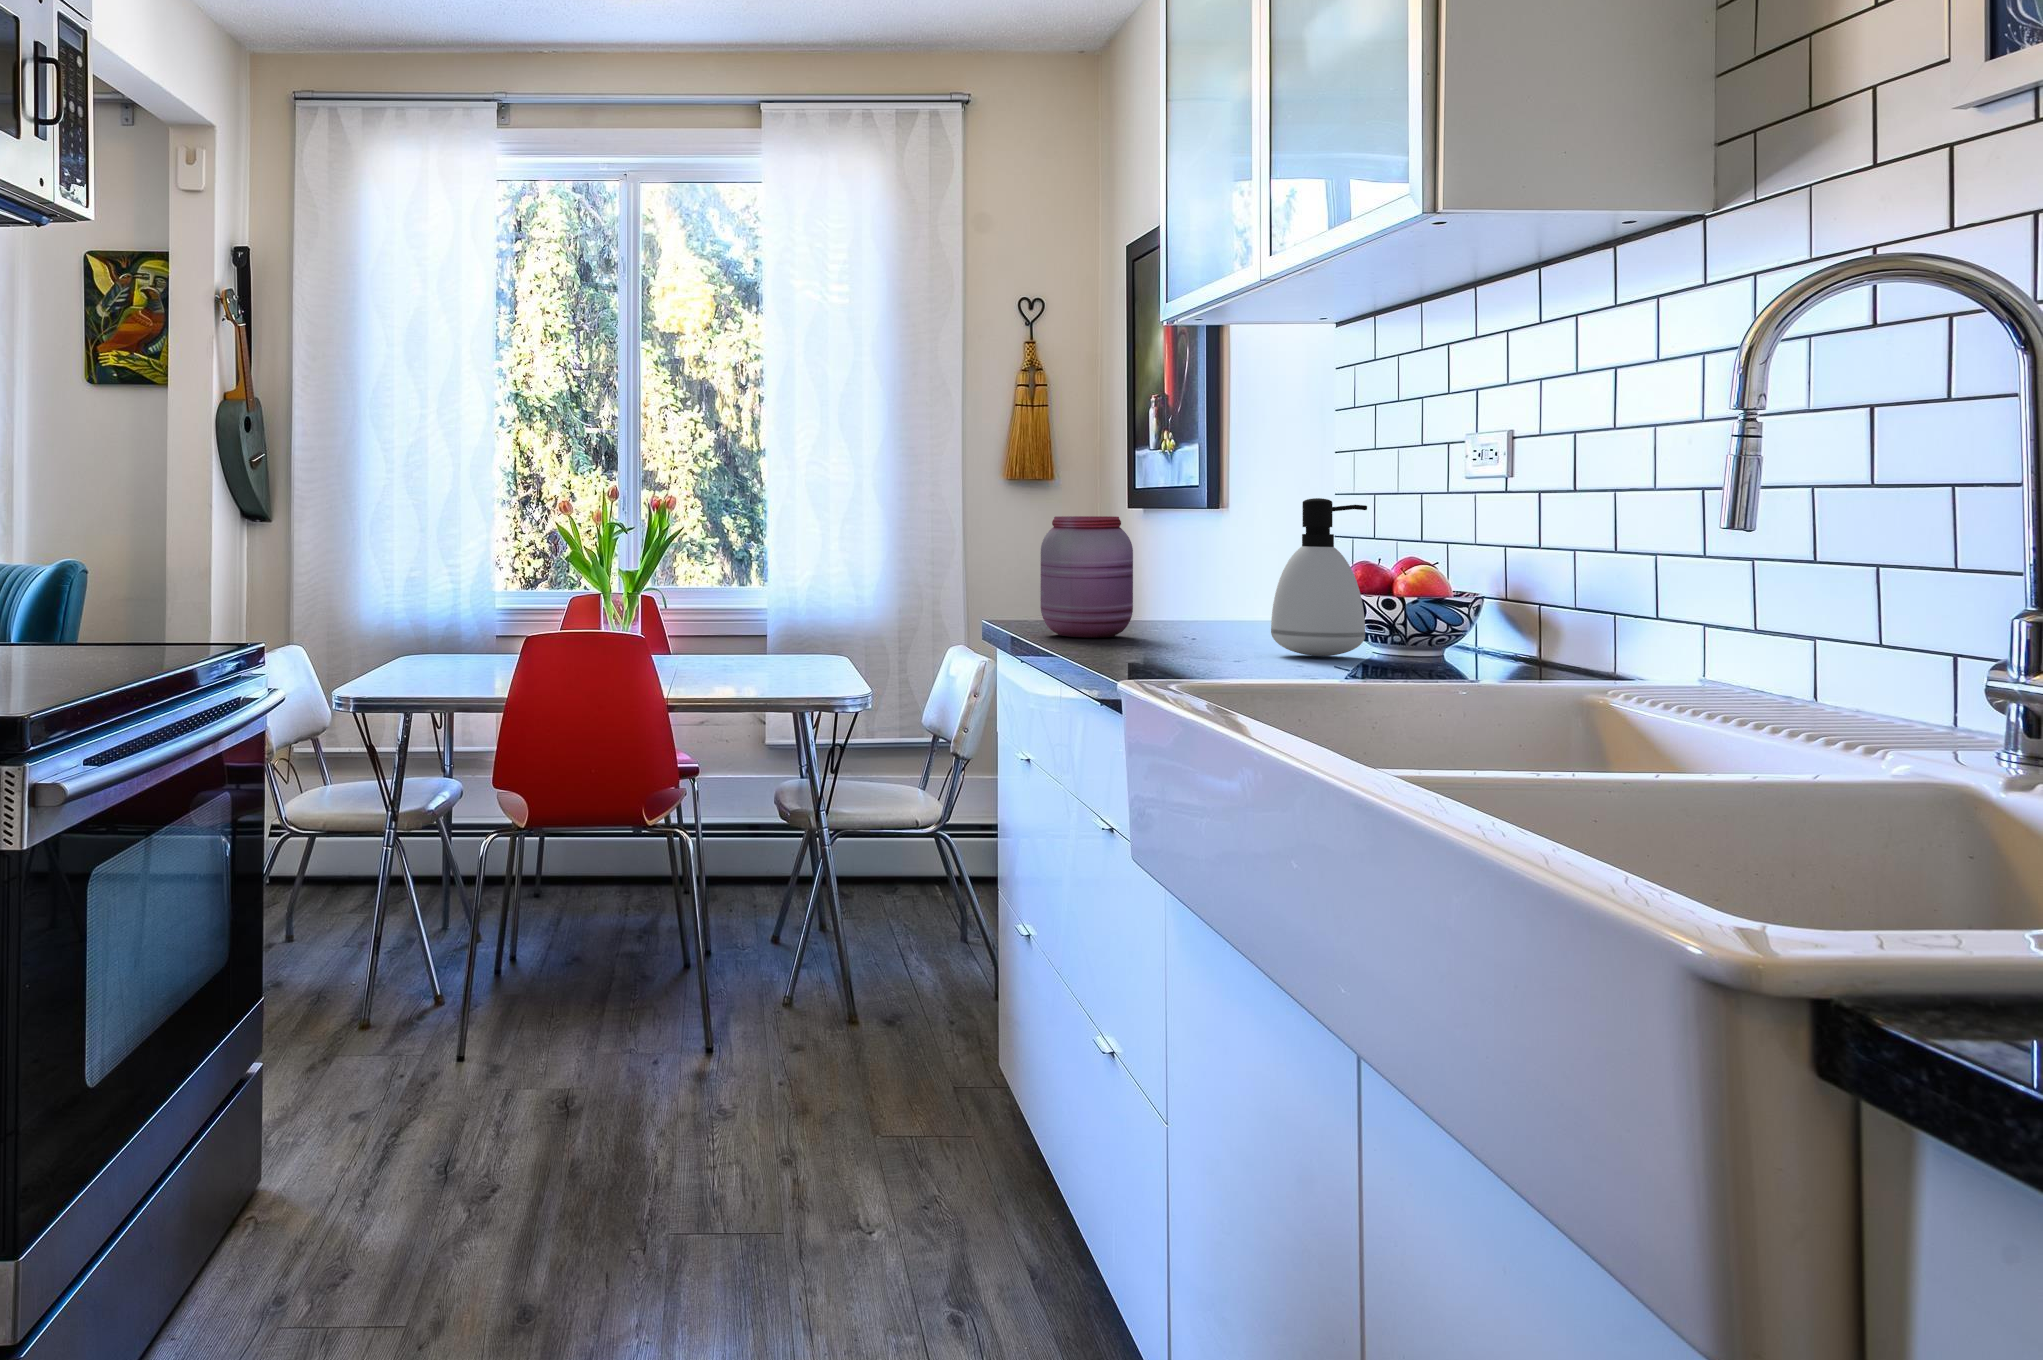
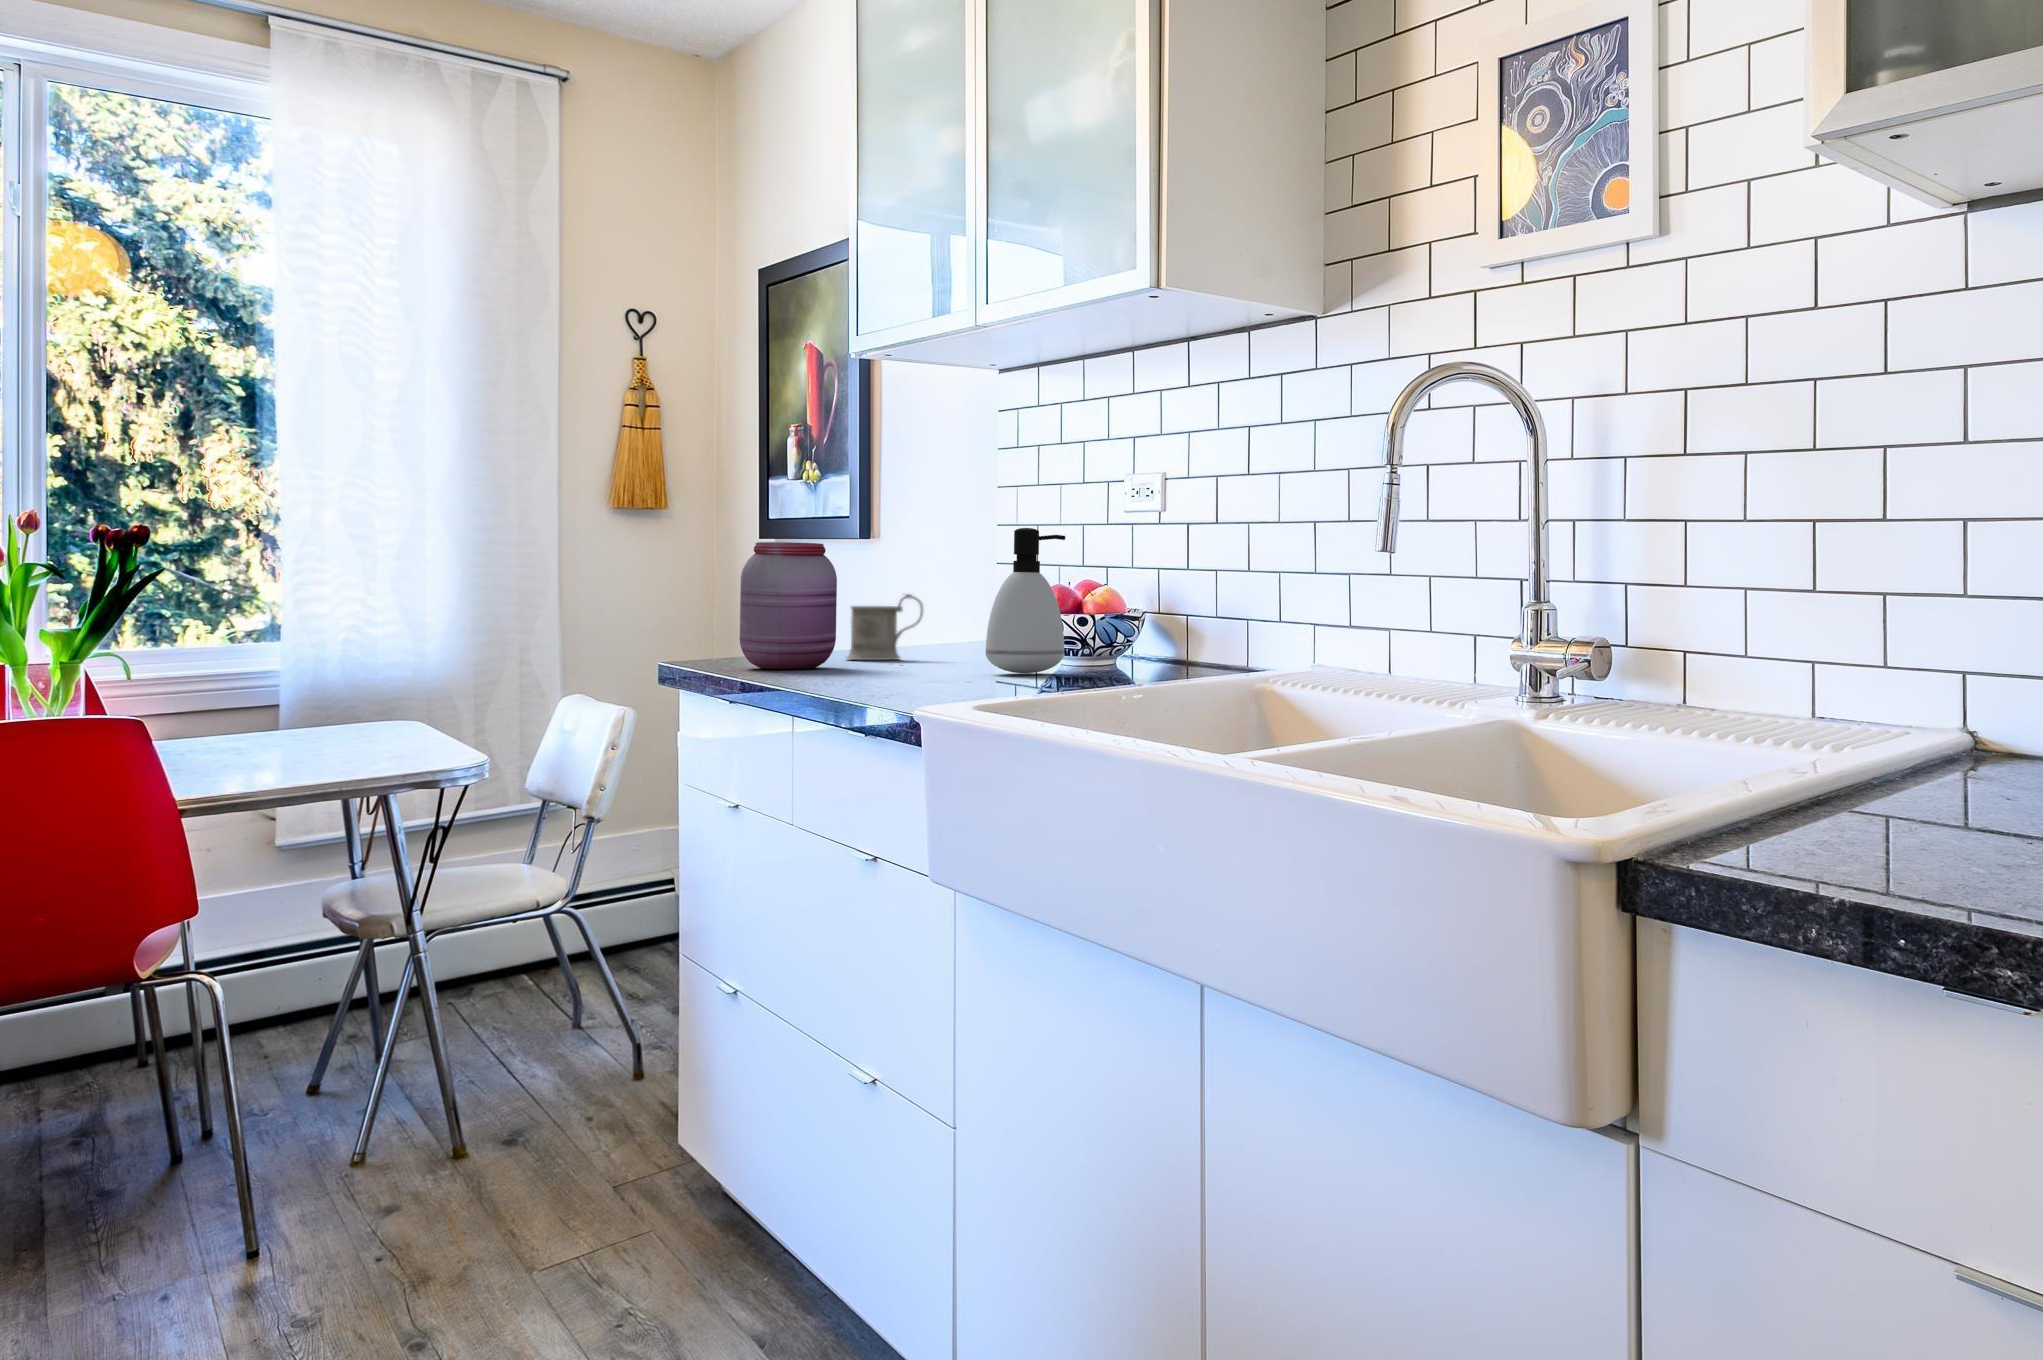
mug: none [1163,563,1242,630] -> present [847,594,923,660]

